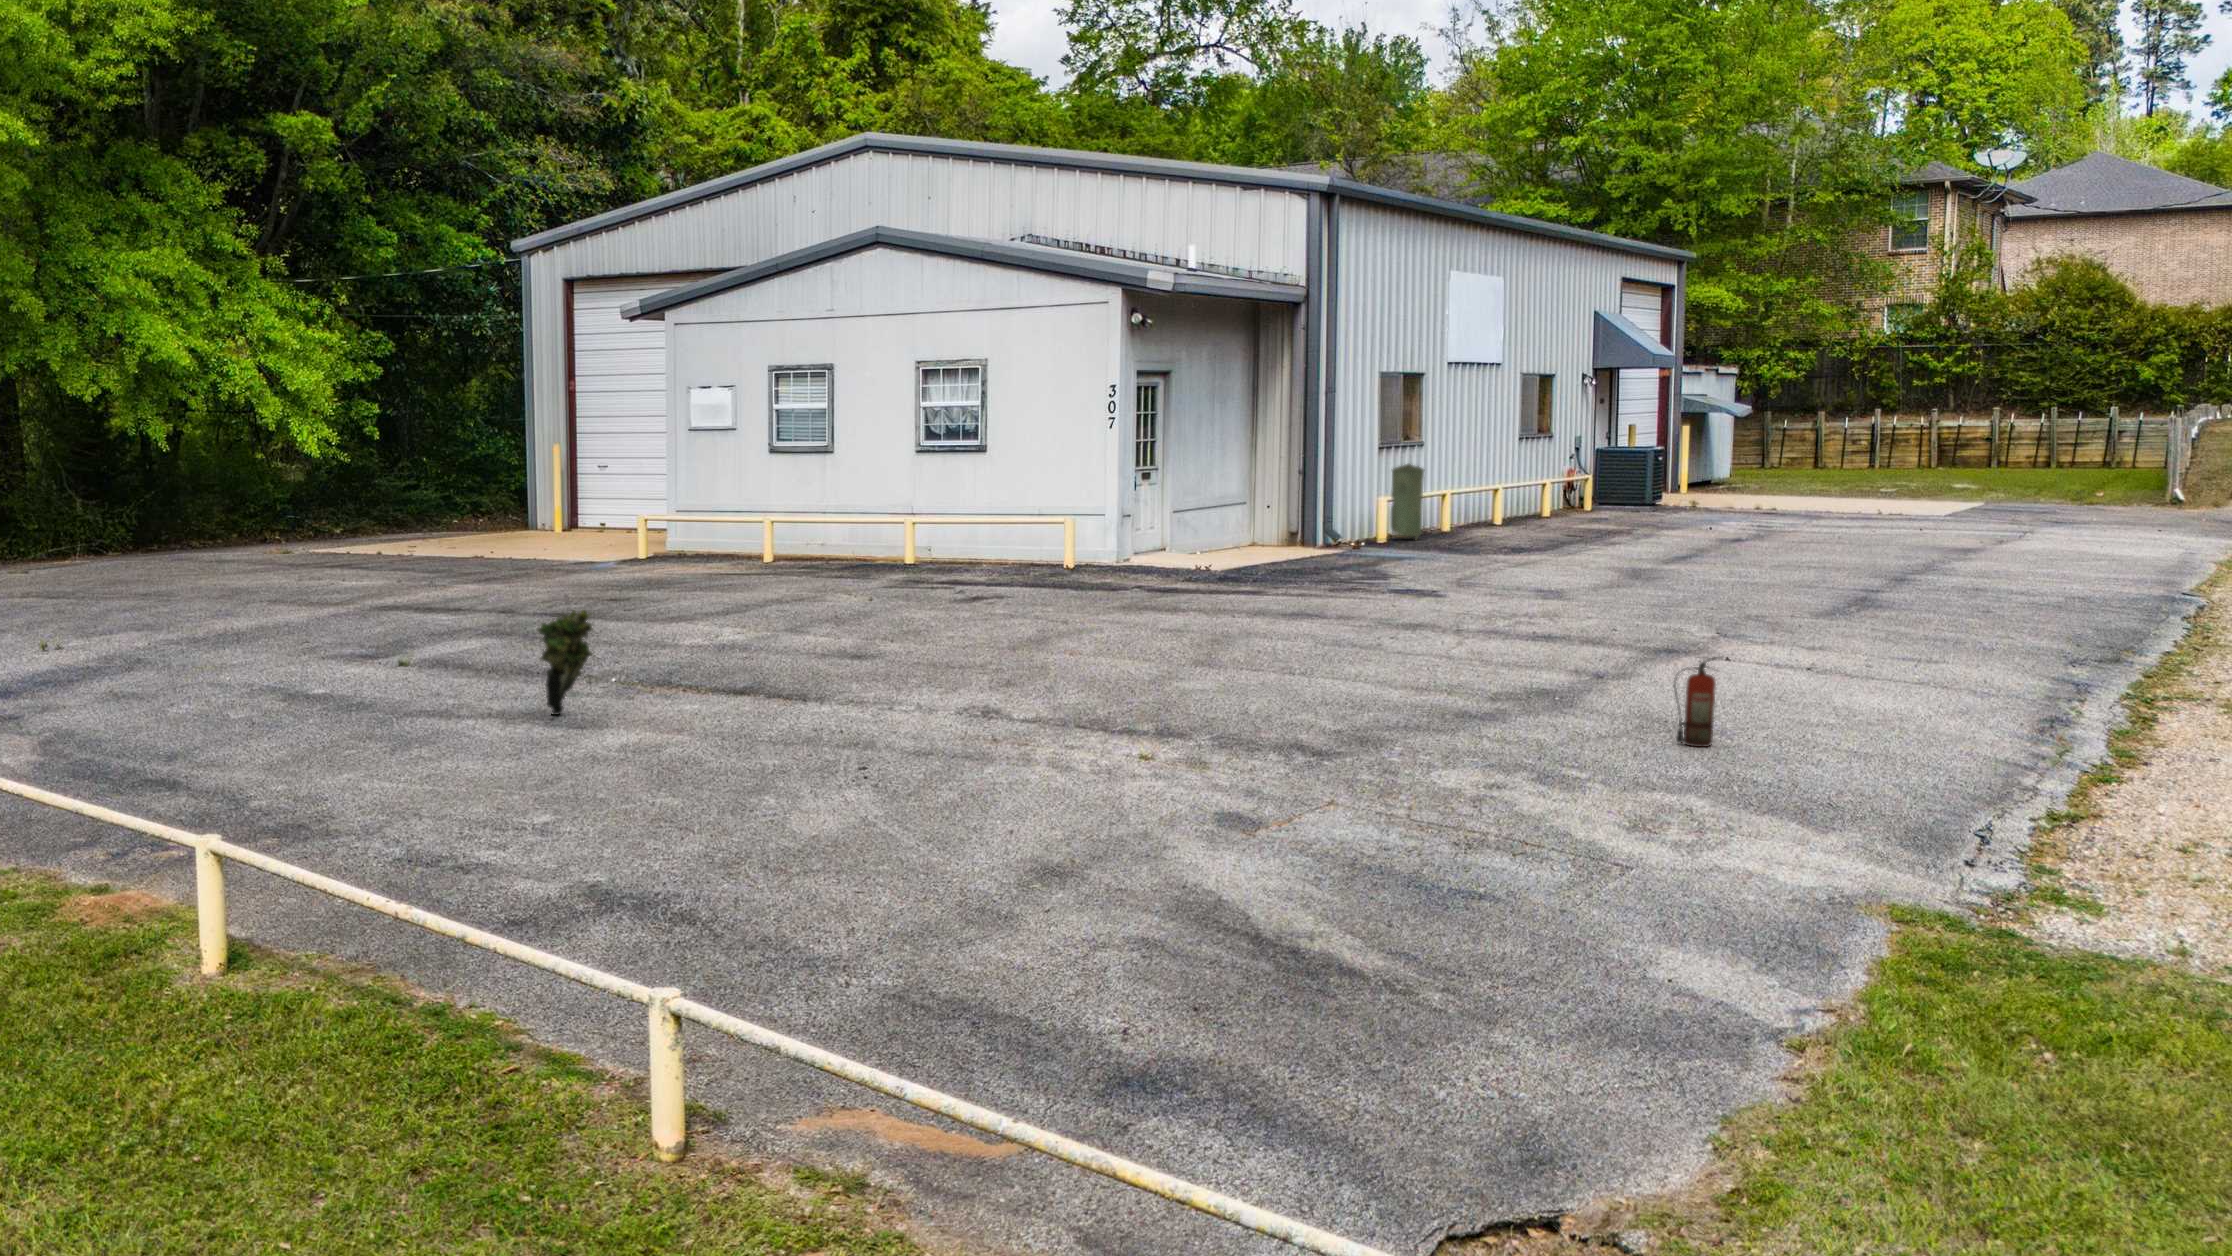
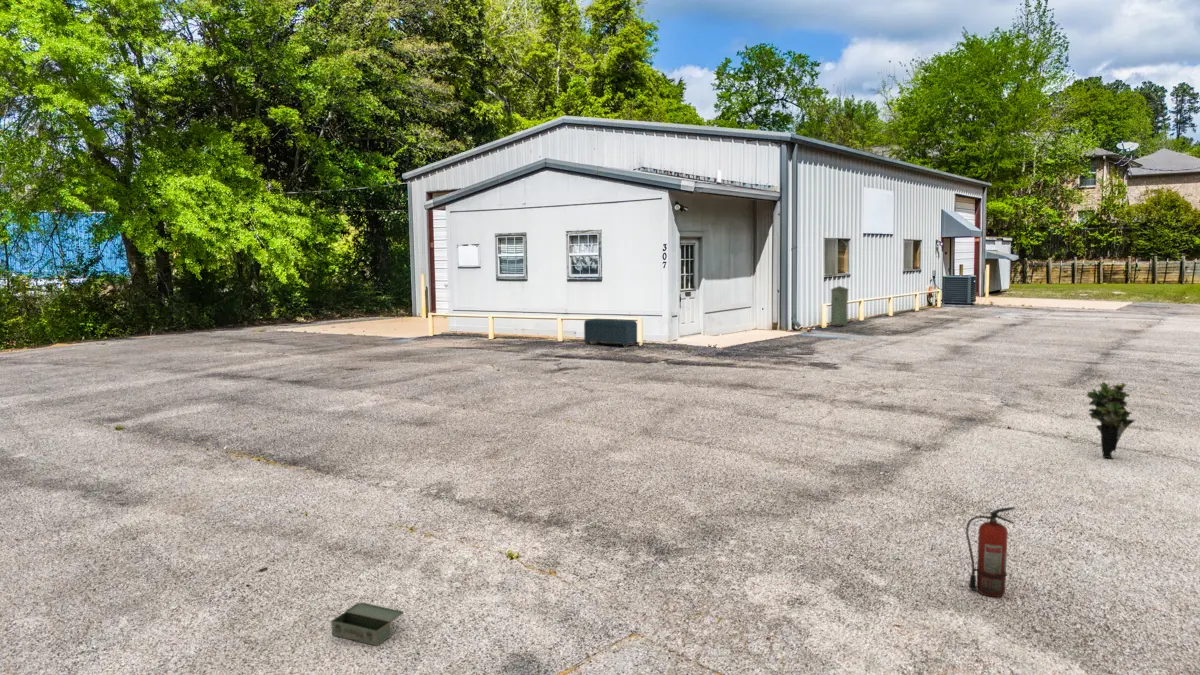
bench: none [958,521,1061,571] -> present [584,319,639,348]
potted plant: present [537,610,595,715] -> present [1087,382,1135,458]
toolbox: none [1068,747,1131,772] -> present [331,602,403,646]

